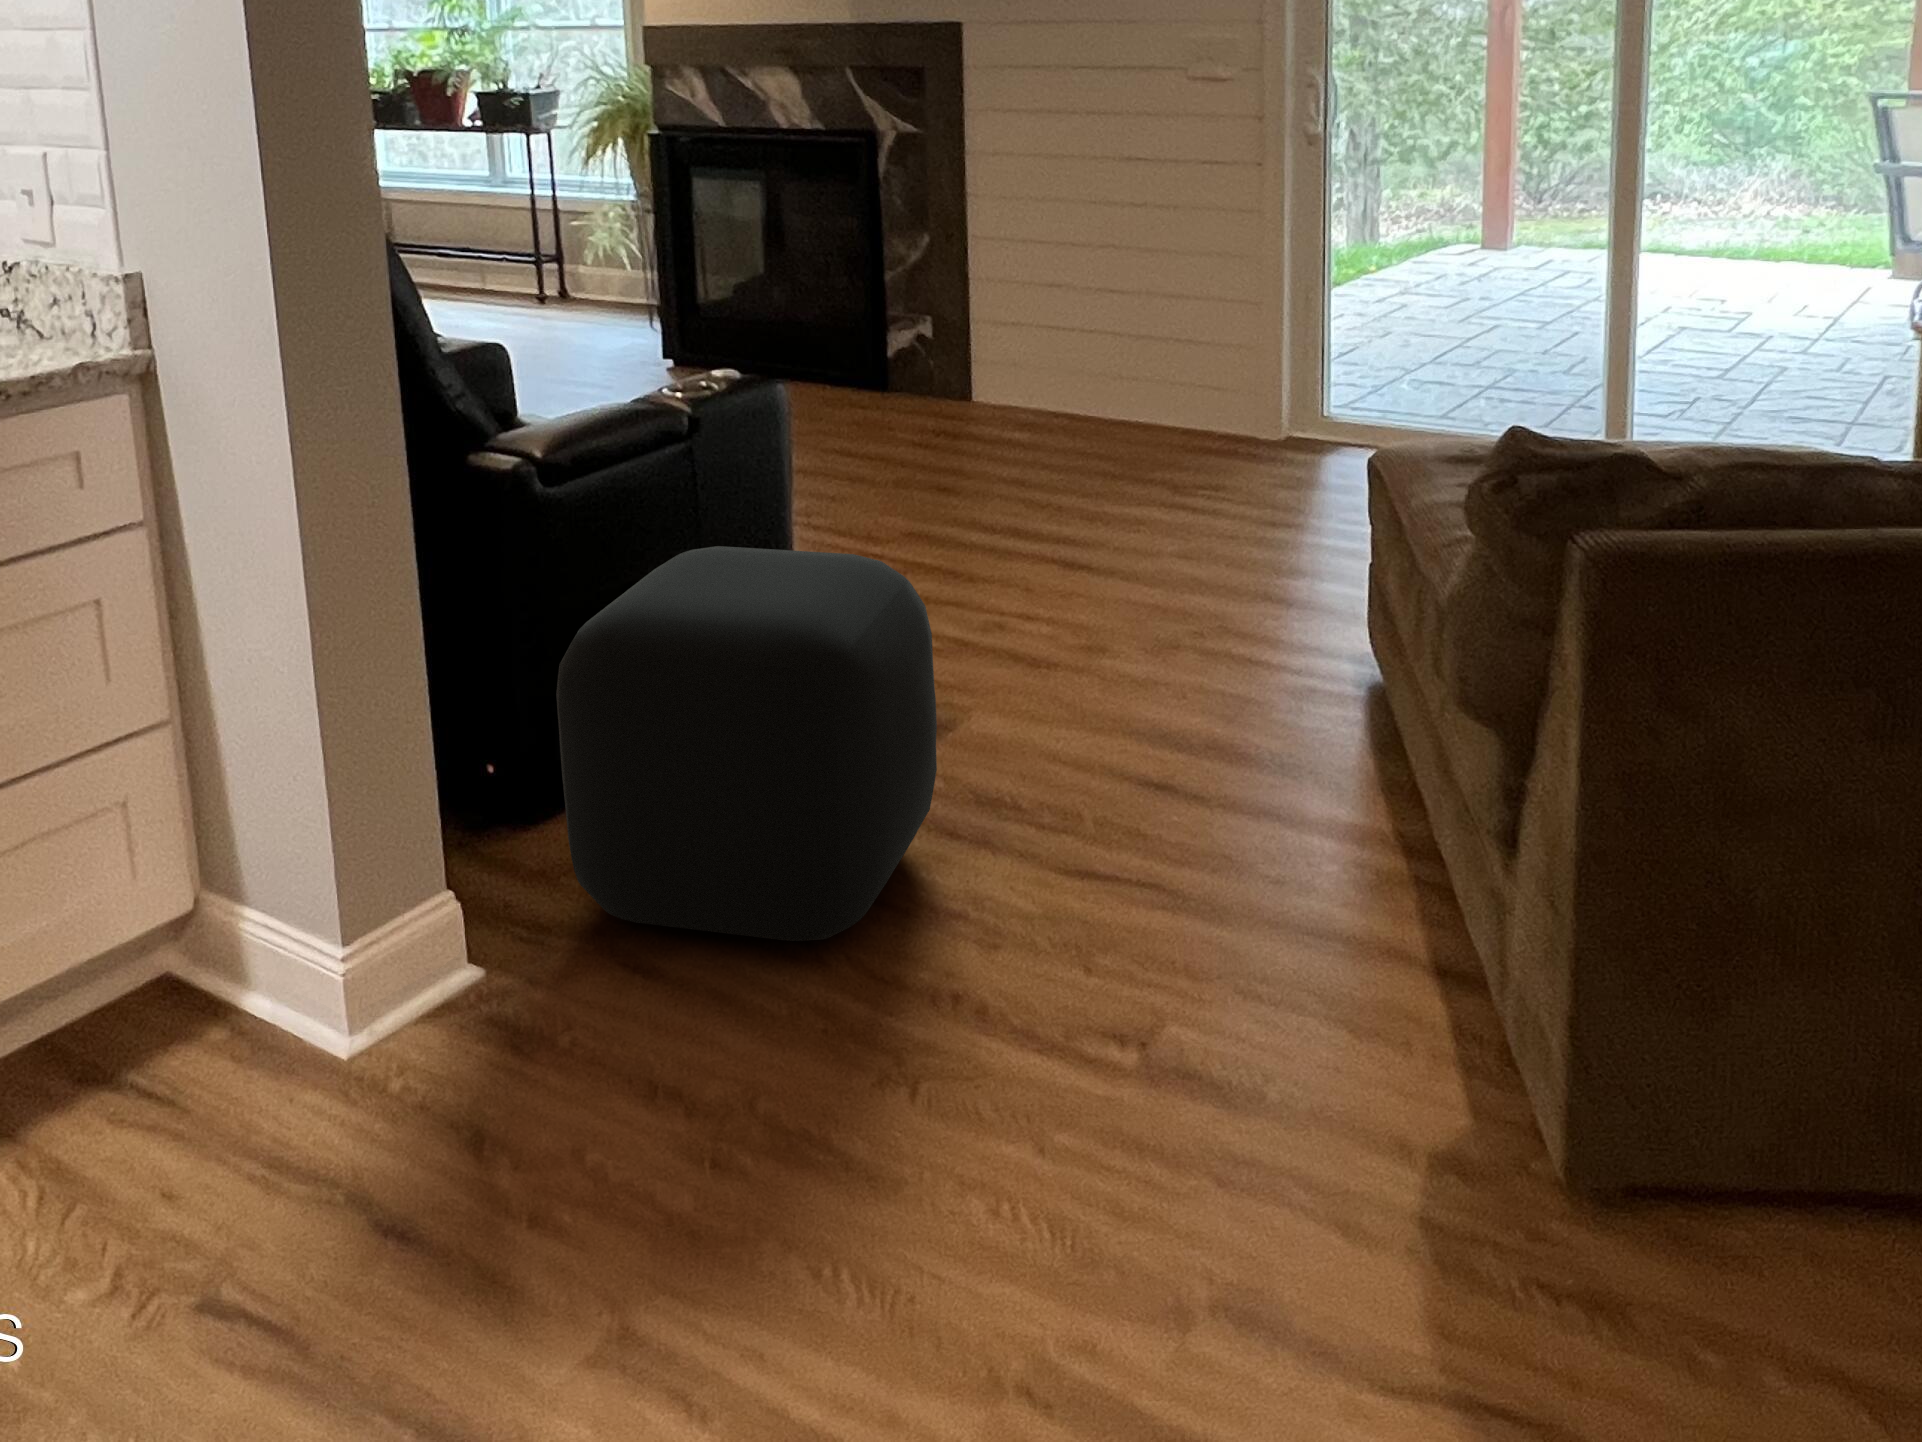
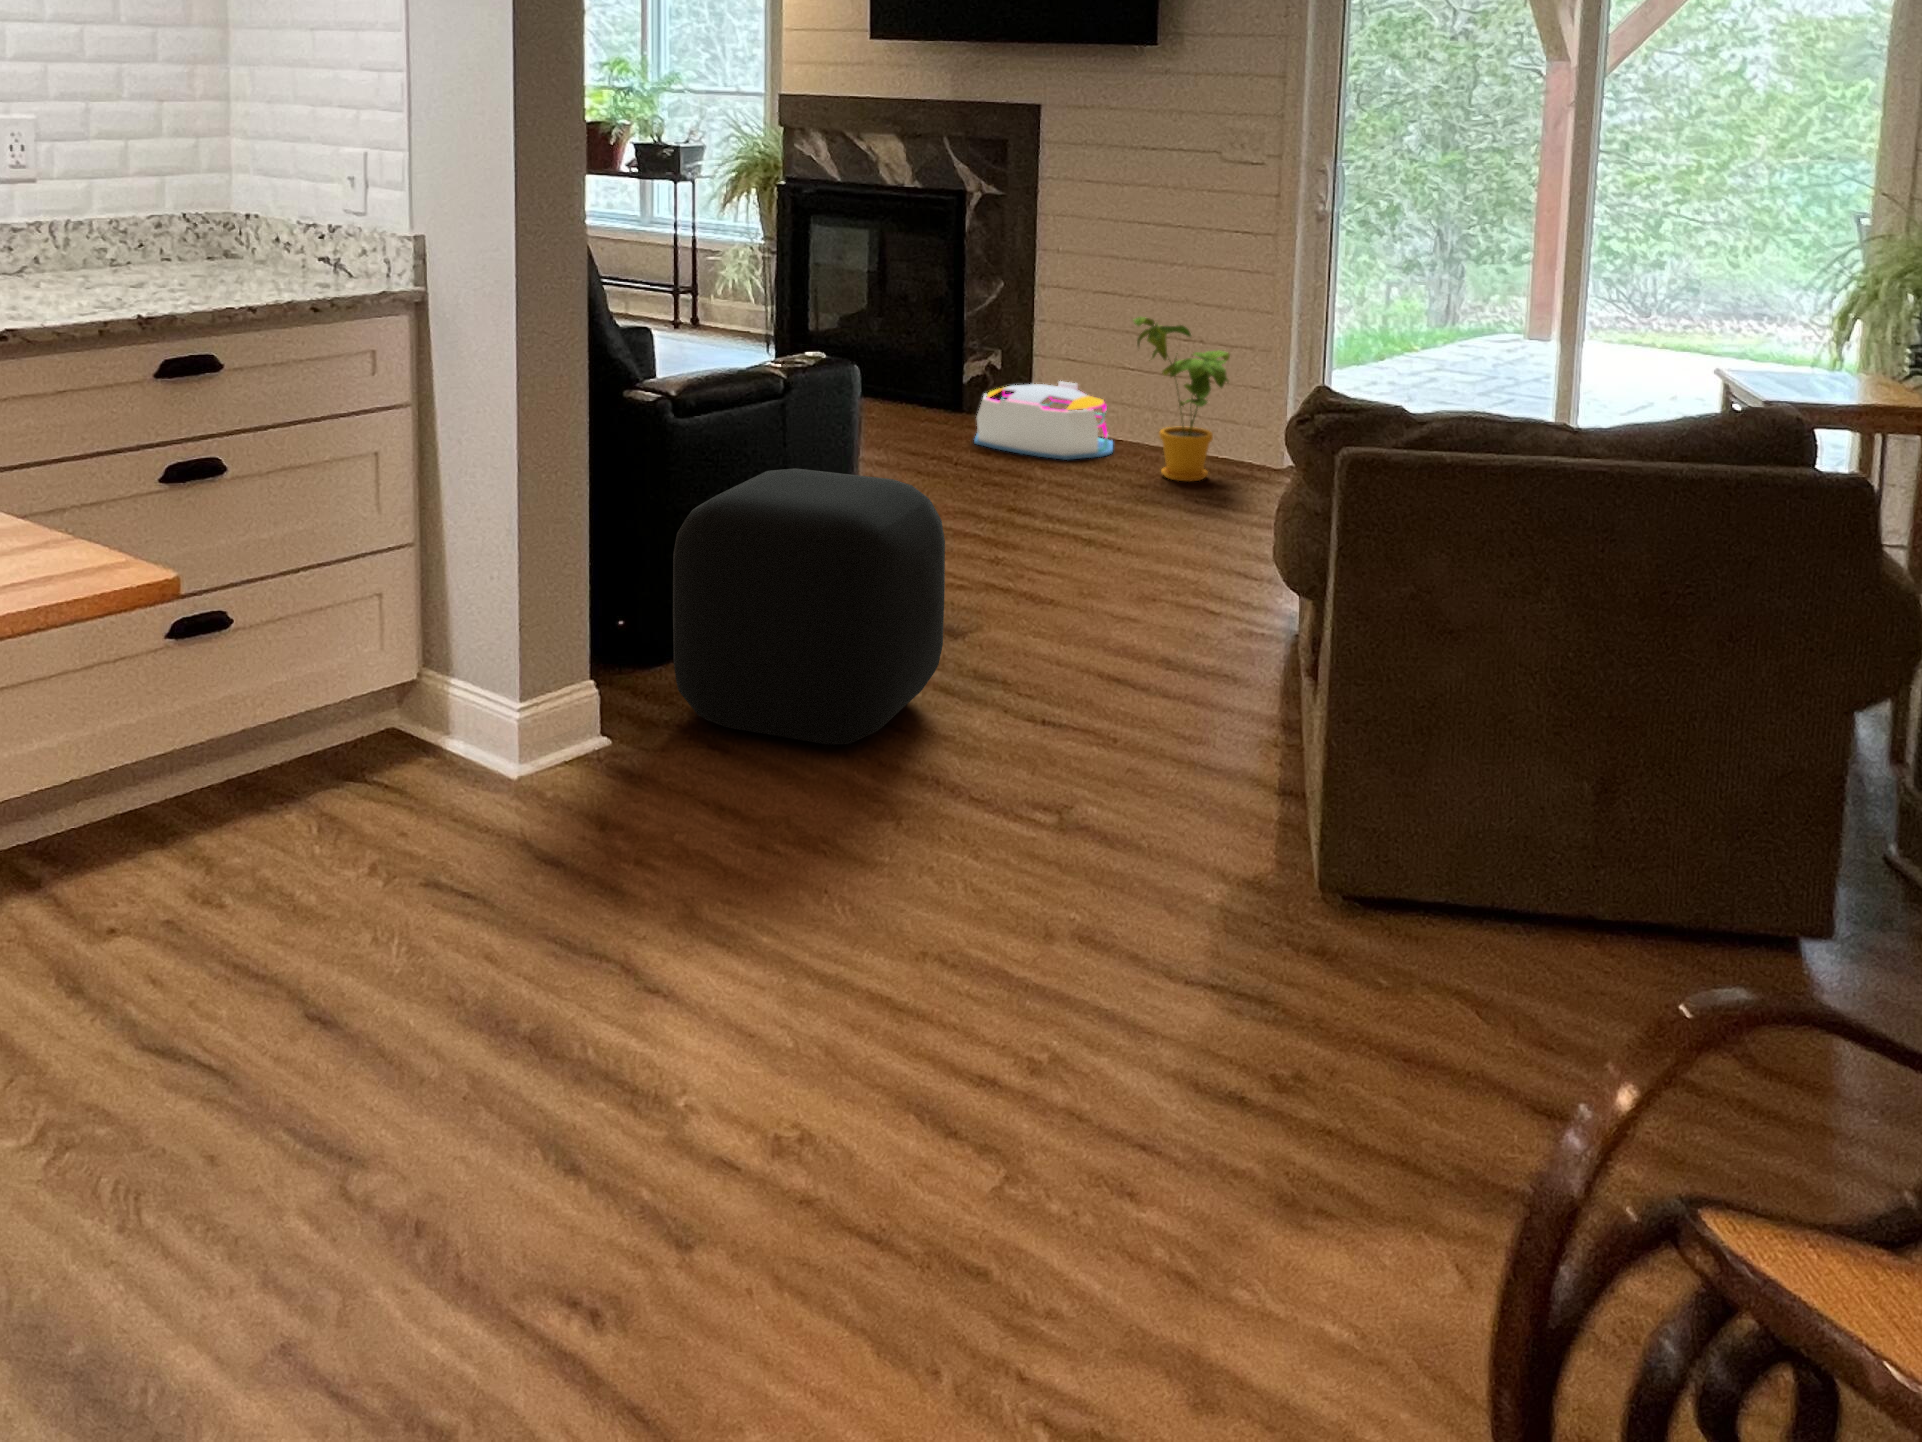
house plant: none [1096,274,1216,465] -> present [1134,317,1230,481]
storage bin: none [910,350,1075,446] -> present [974,382,1113,460]

